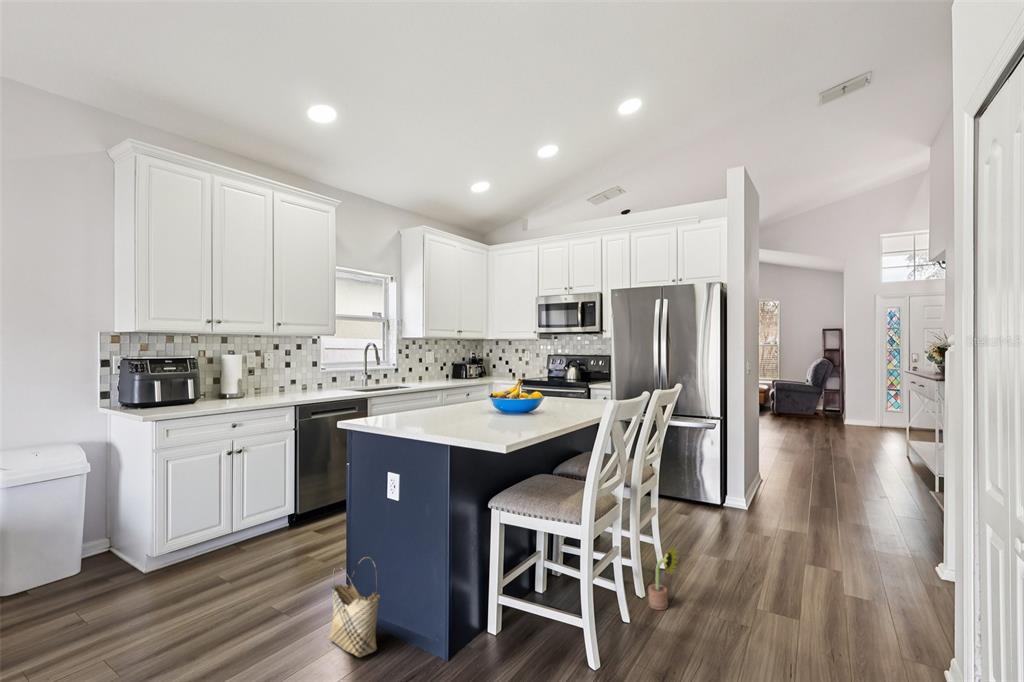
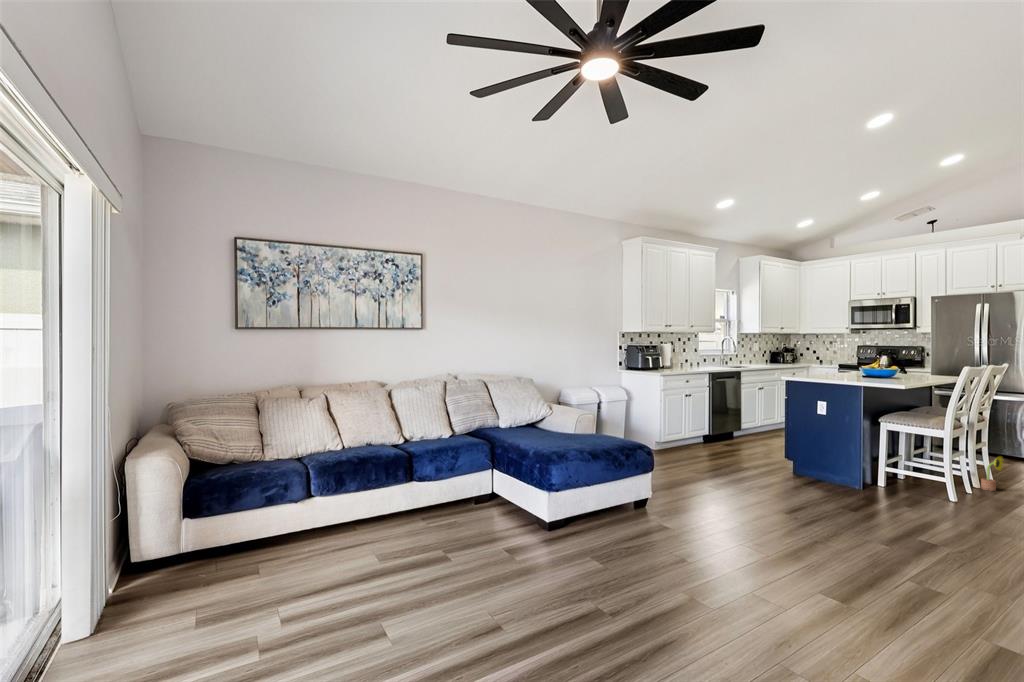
woven basket: present [329,557,380,657] -> none [790,441,821,482]

